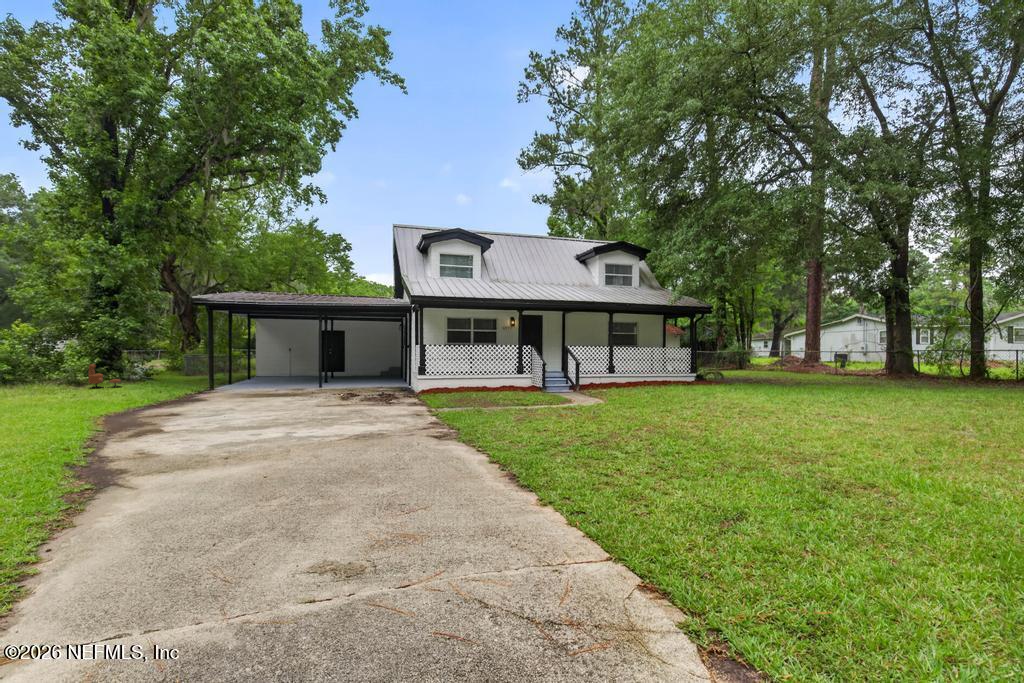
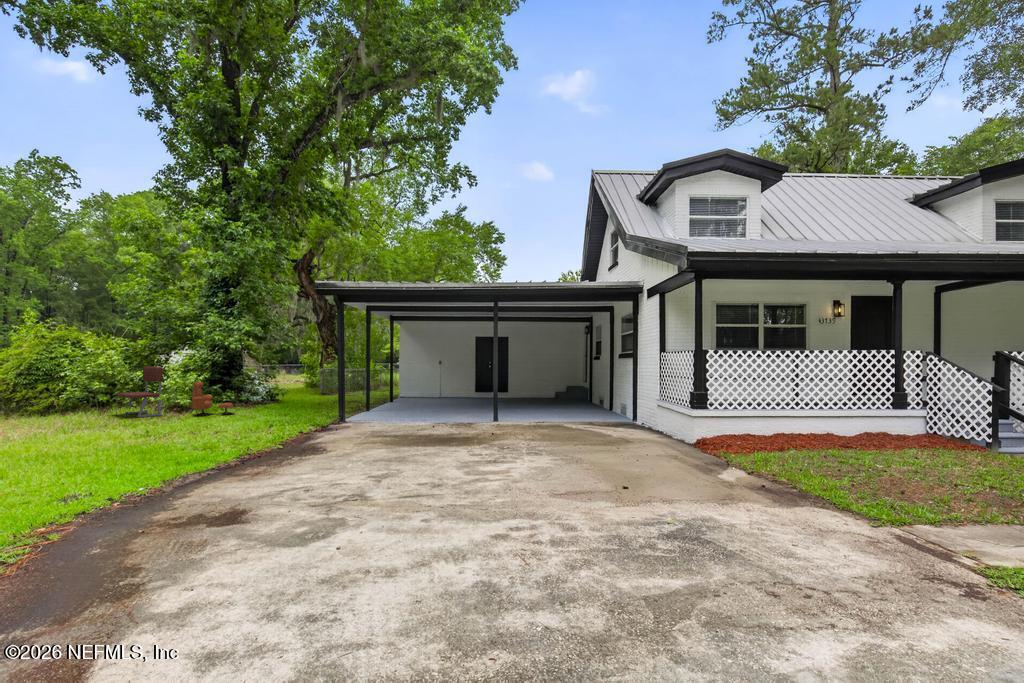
bench: none [22,353,62,390] -> present [117,366,163,418]

